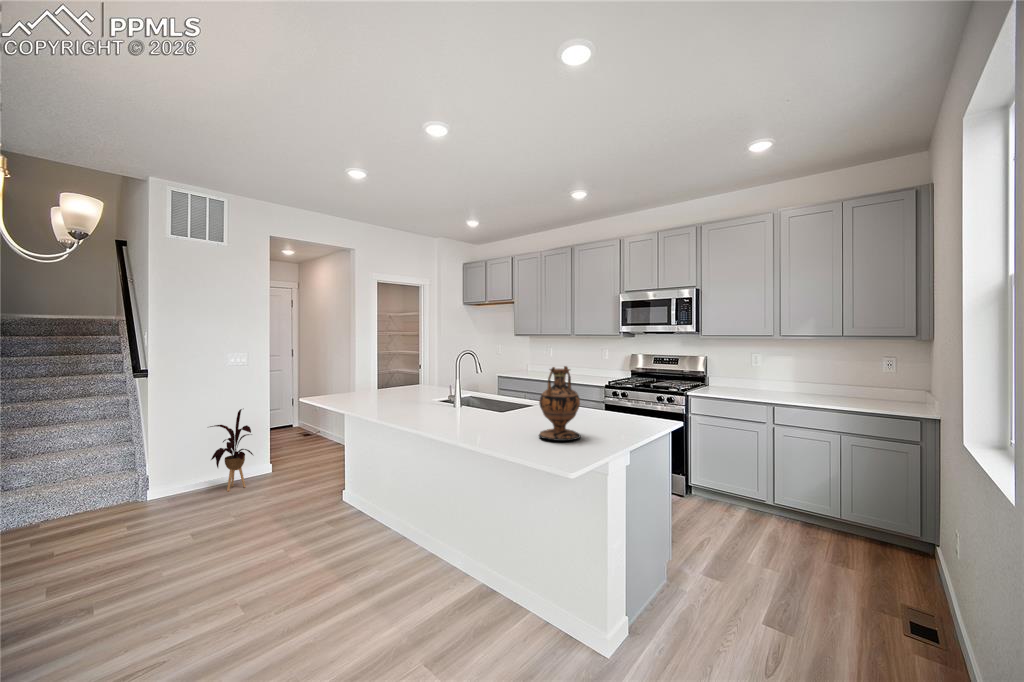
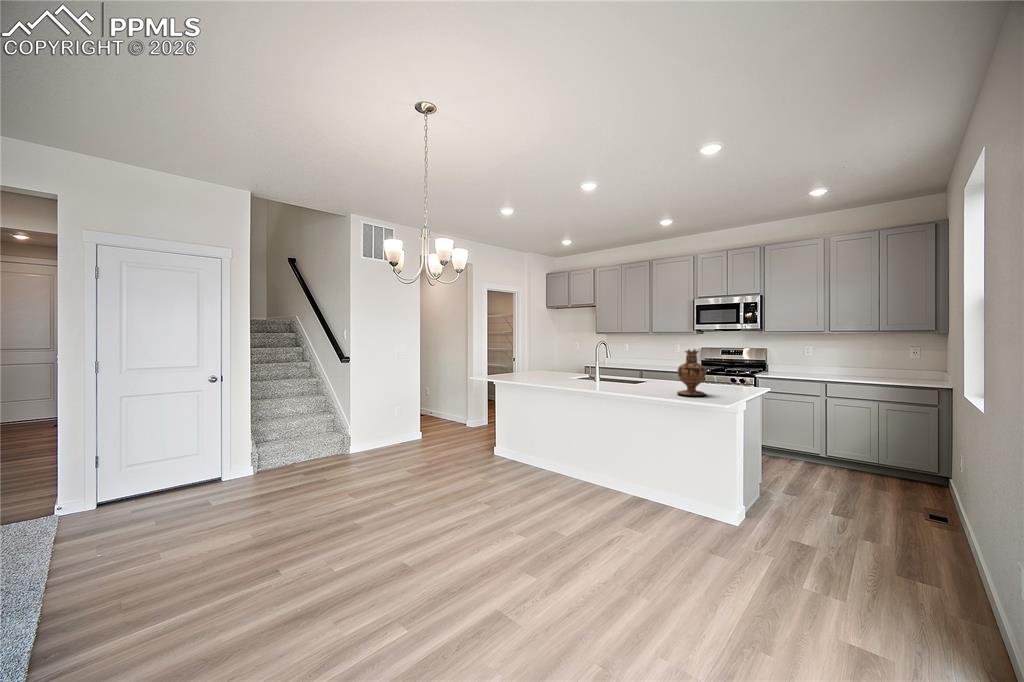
house plant: present [210,409,253,491] -> none [387,387,422,449]

